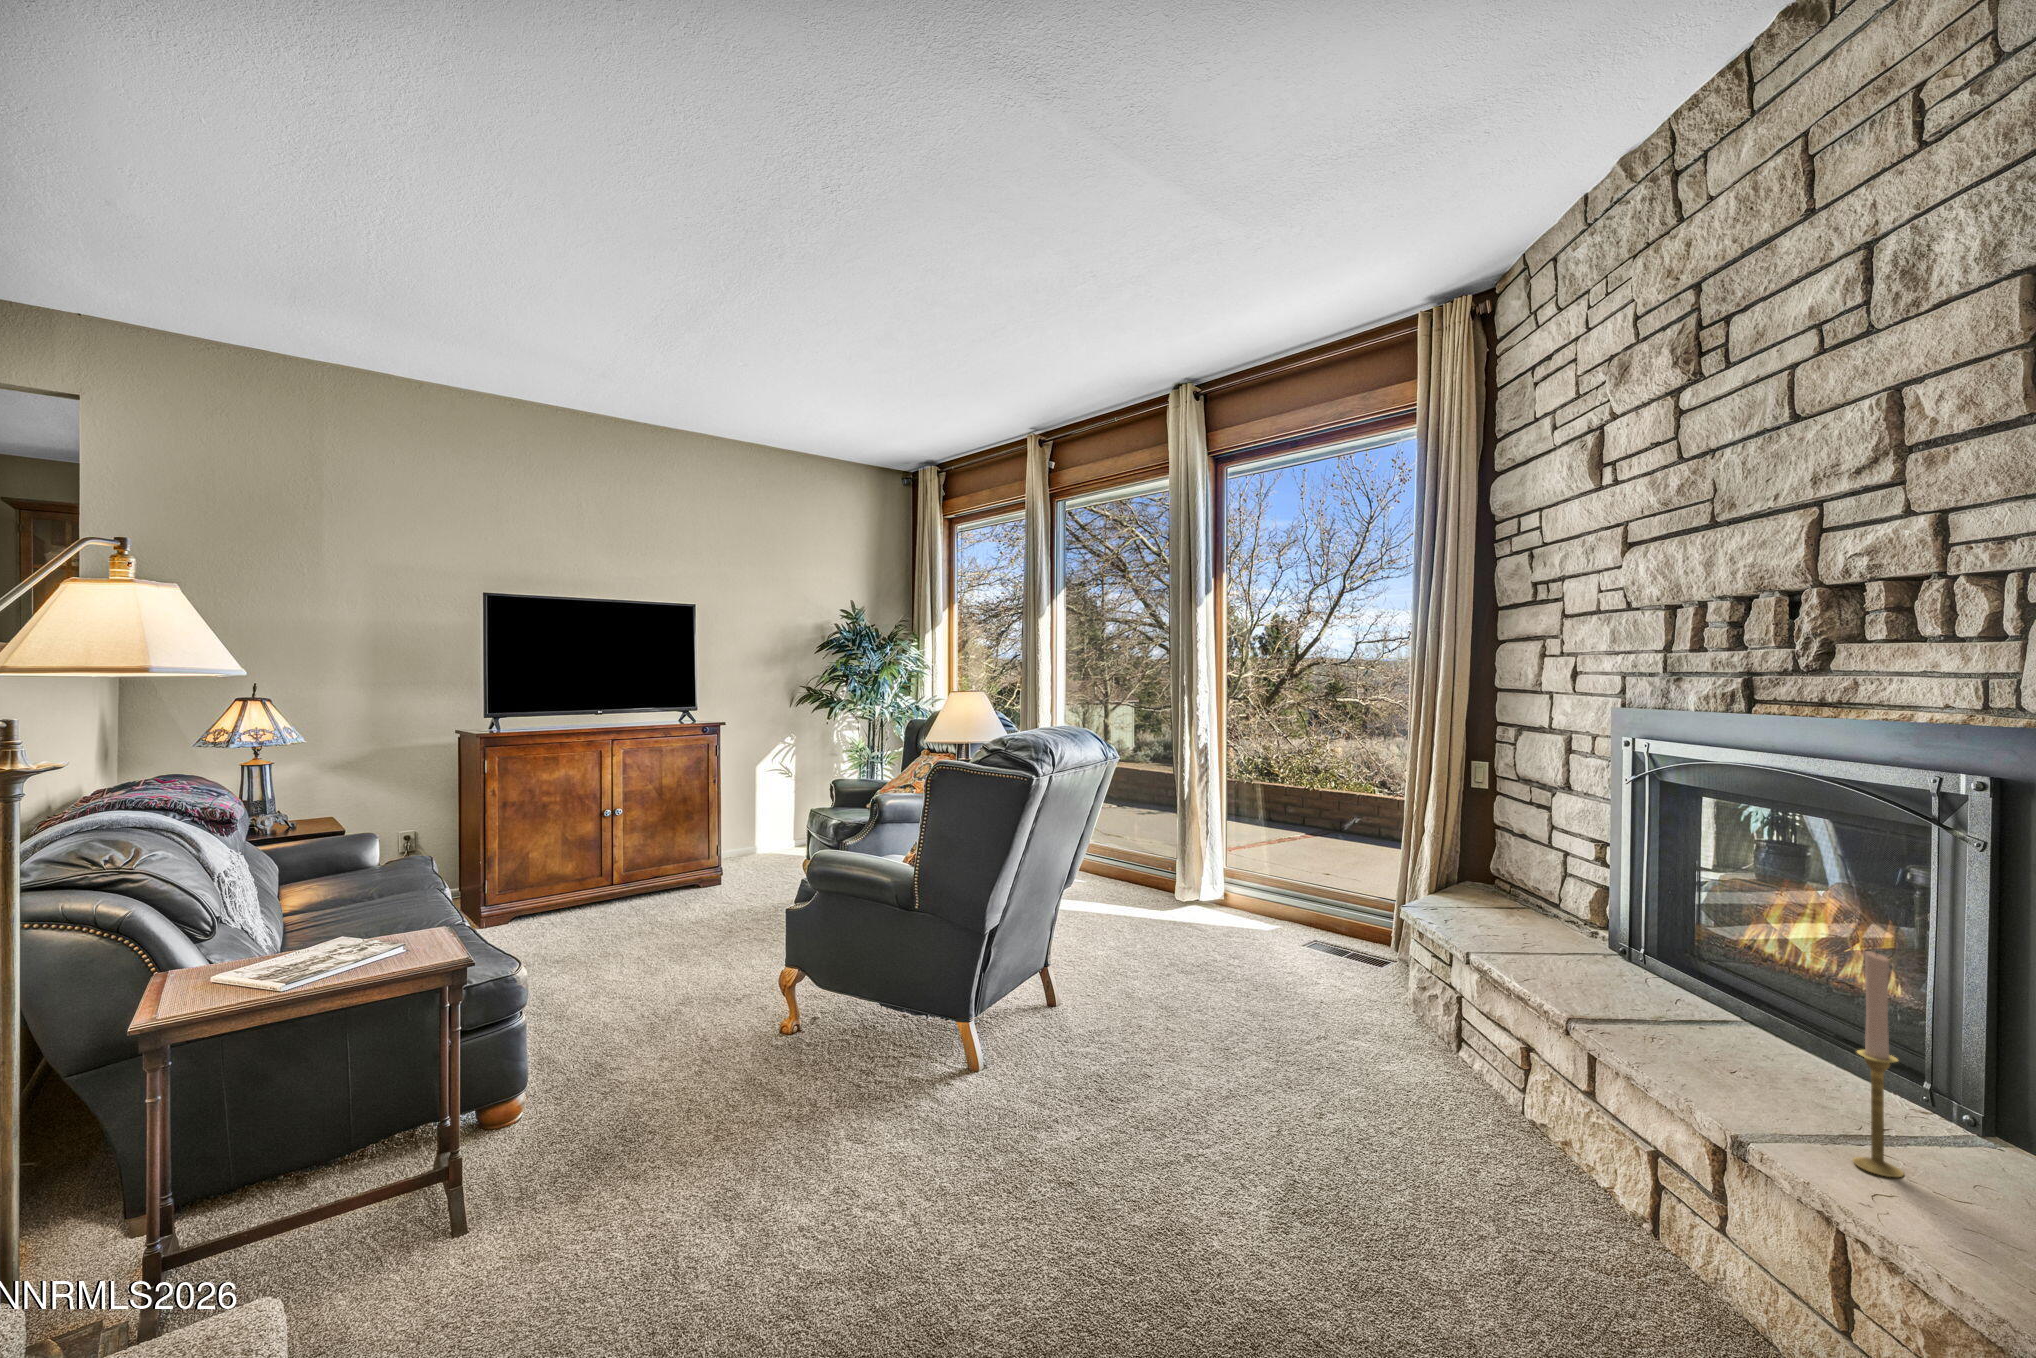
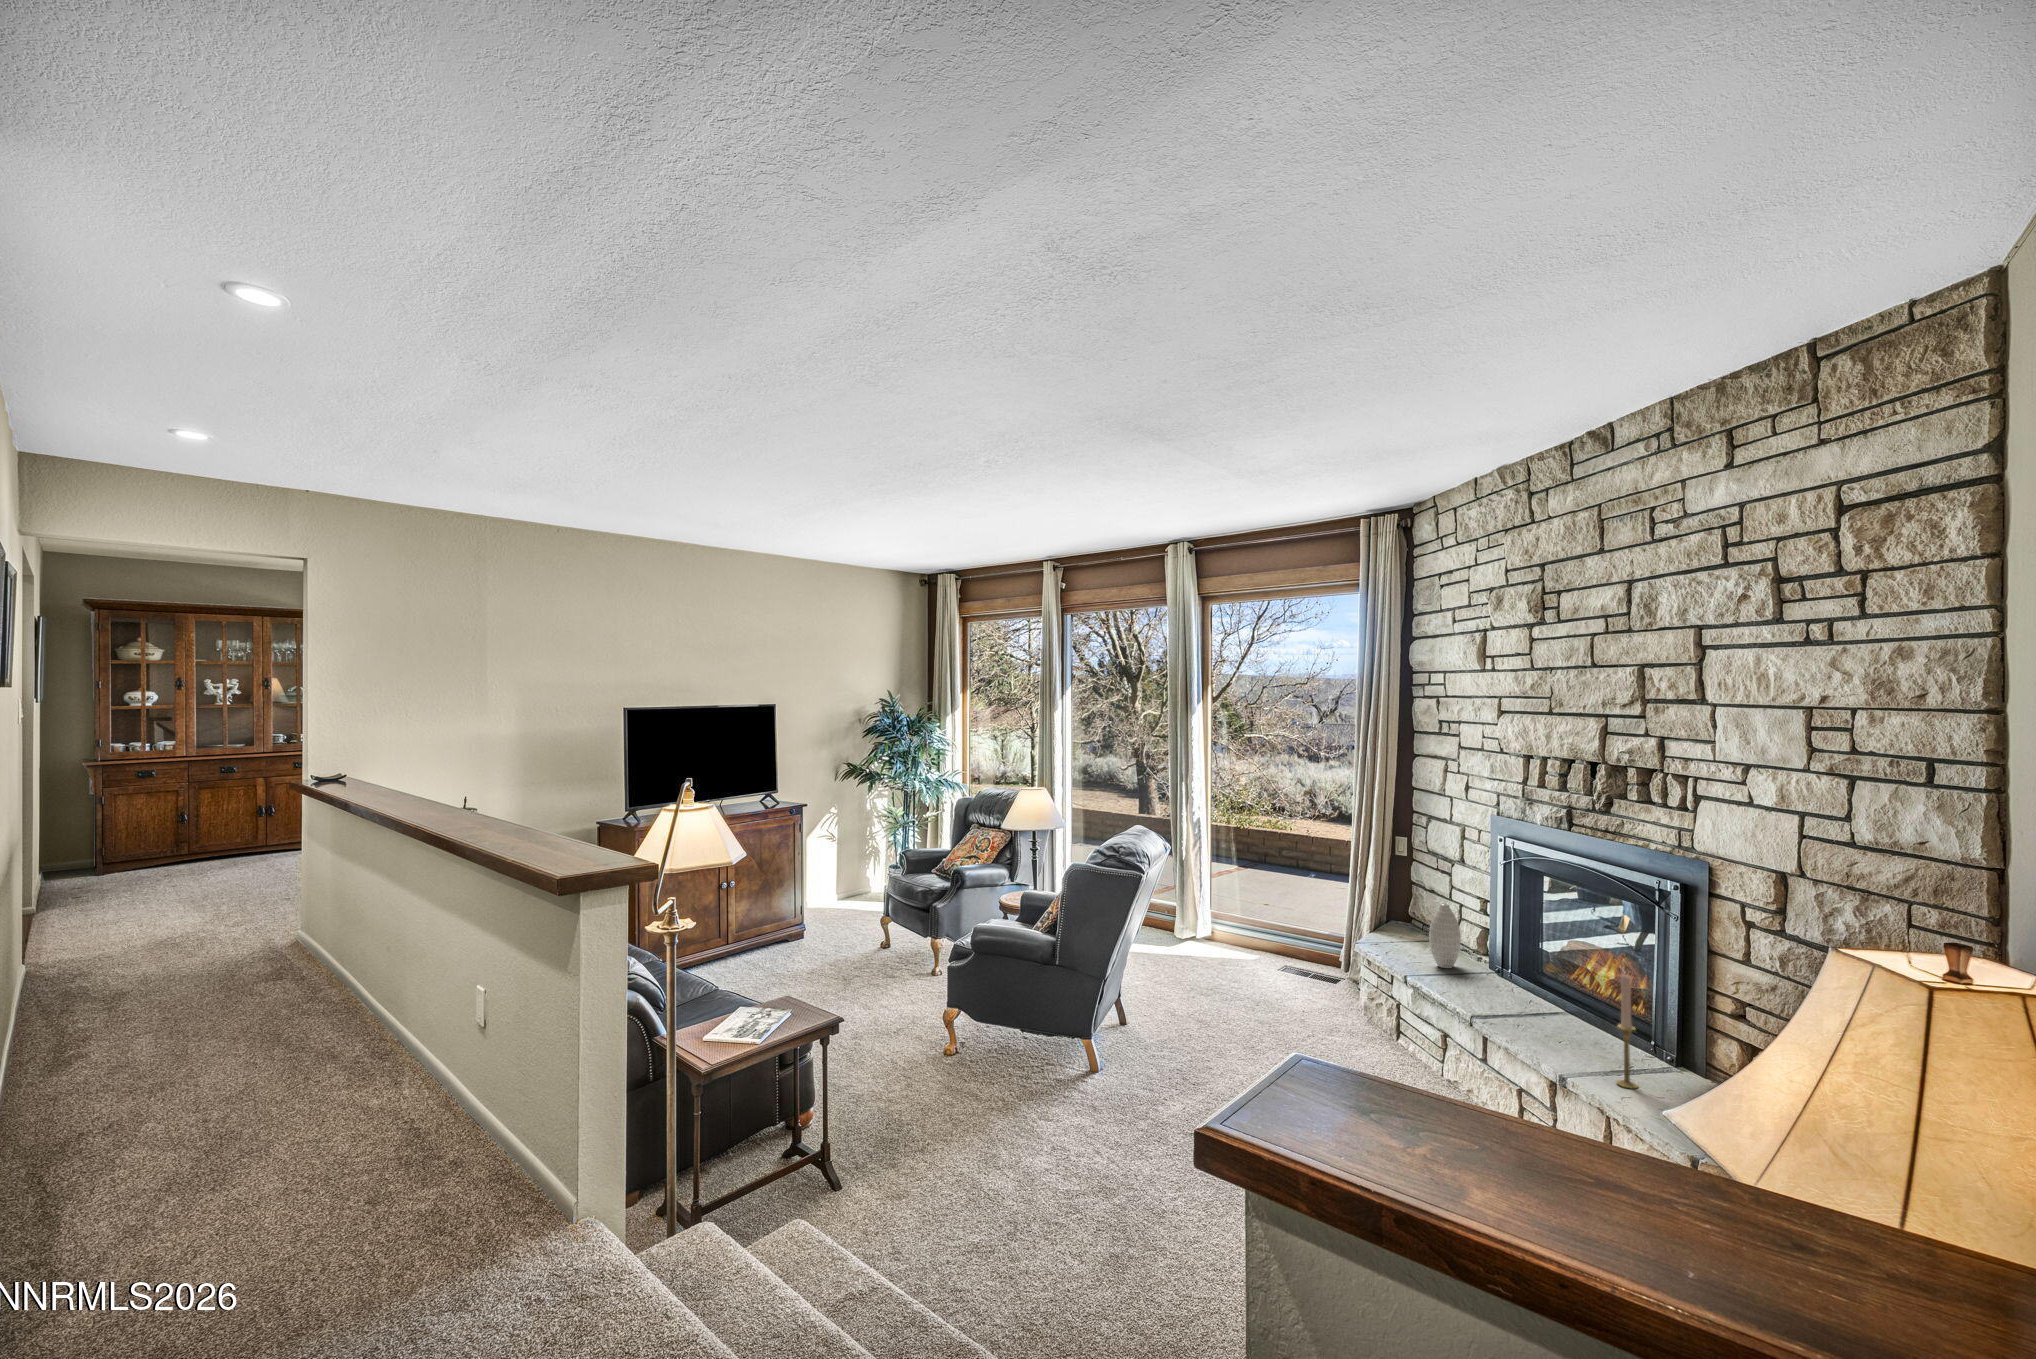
vase: none [1510,846,1558,945] -> present [1429,903,1460,968]

